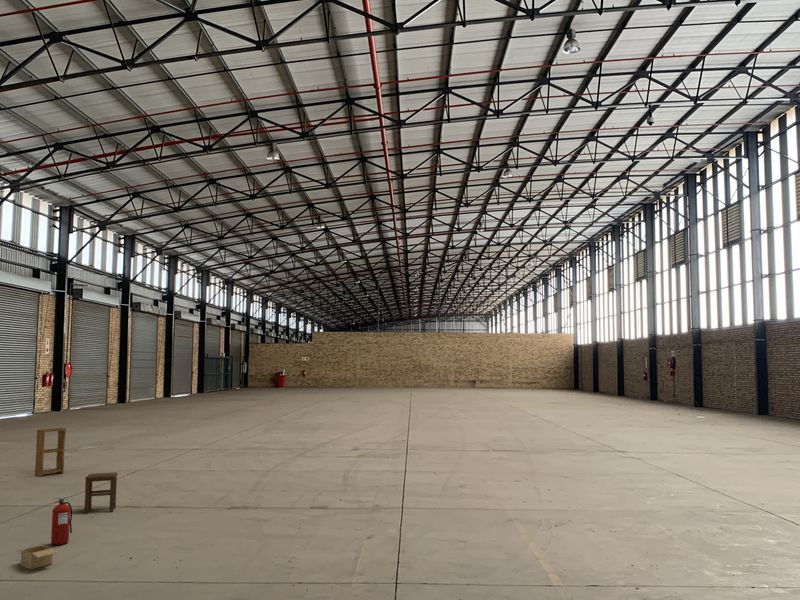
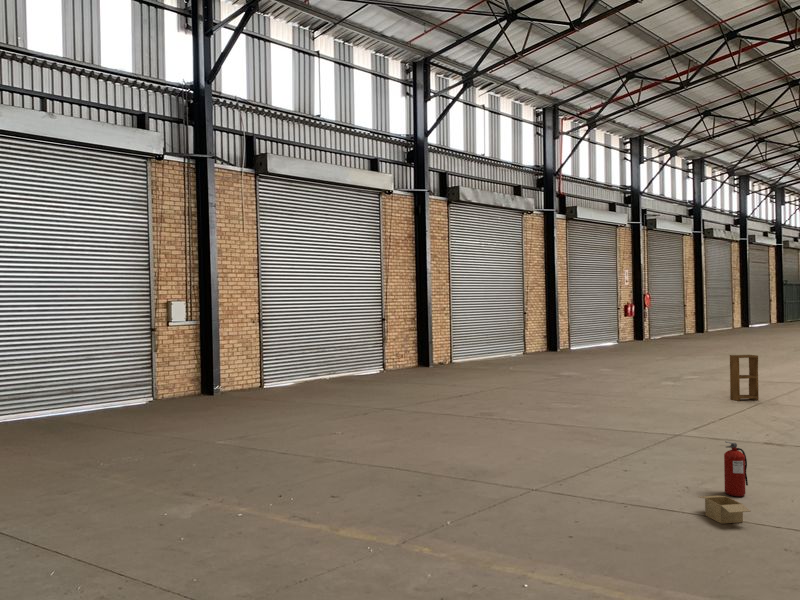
shelving unit: present [35,428,66,476] -> present [730,355,759,401]
stool: present [84,472,118,514] -> none [739,415,776,463]

